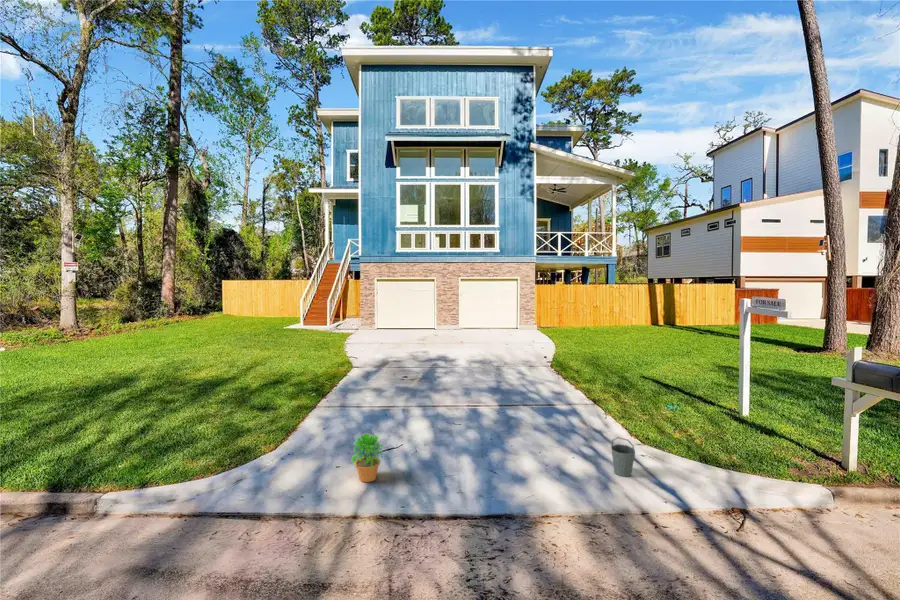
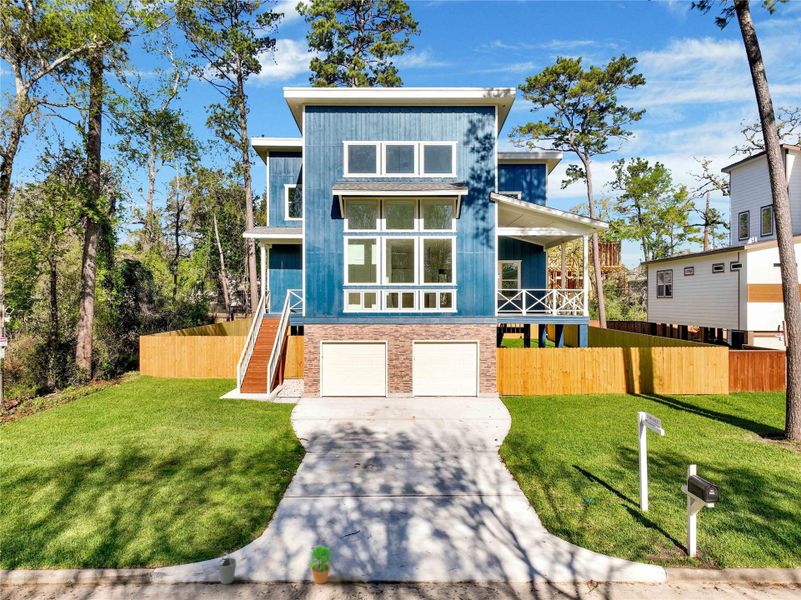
bucket: present [611,437,635,477] -> present [218,553,236,584]

